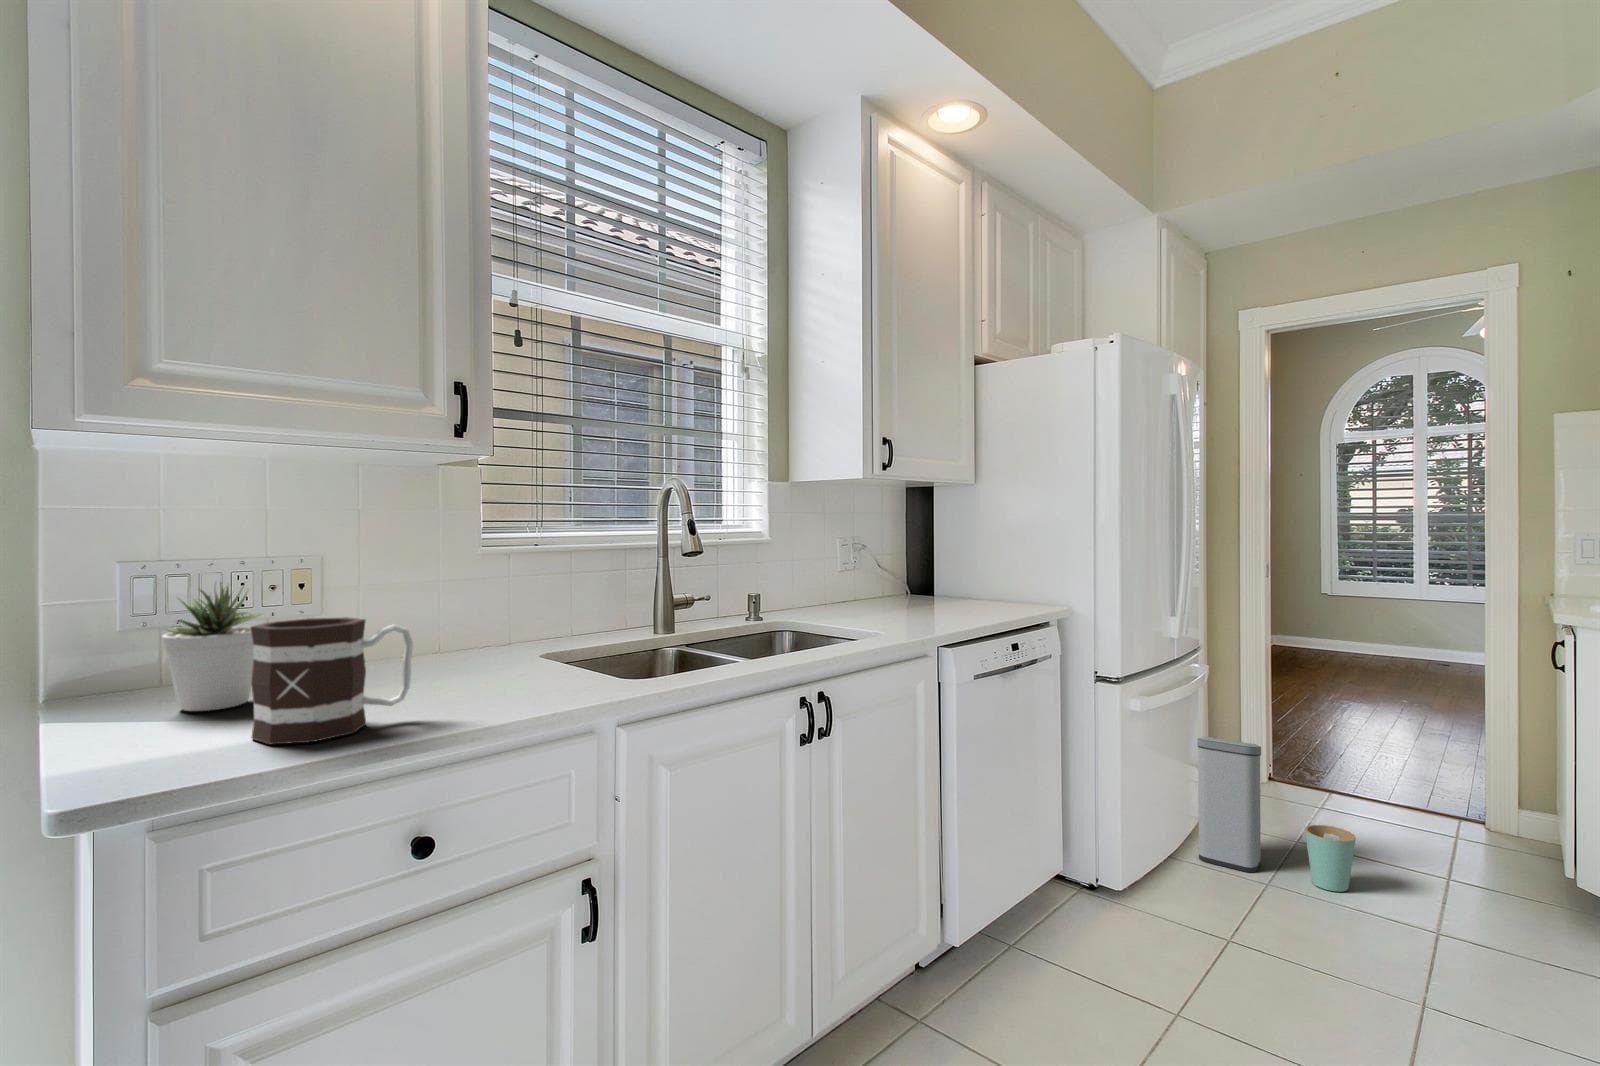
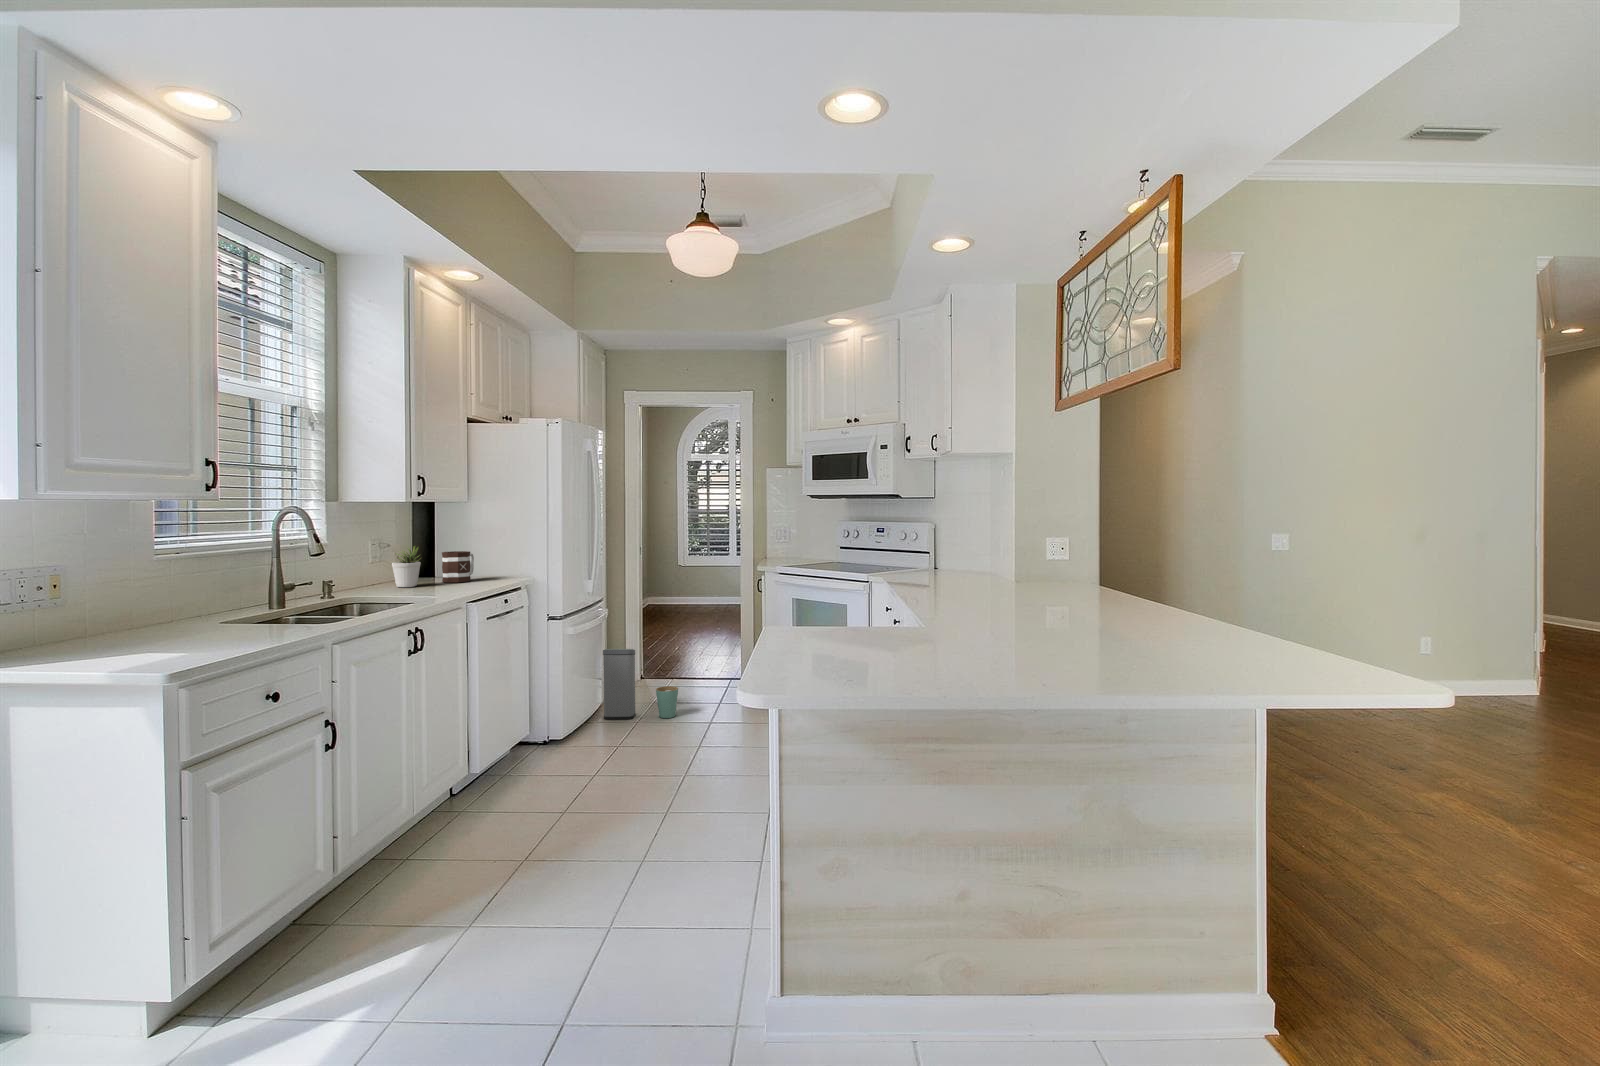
potted plant: present [162,583,260,711] -> present [392,547,421,587]
mug: present [251,617,413,744] -> present [442,551,474,583]

